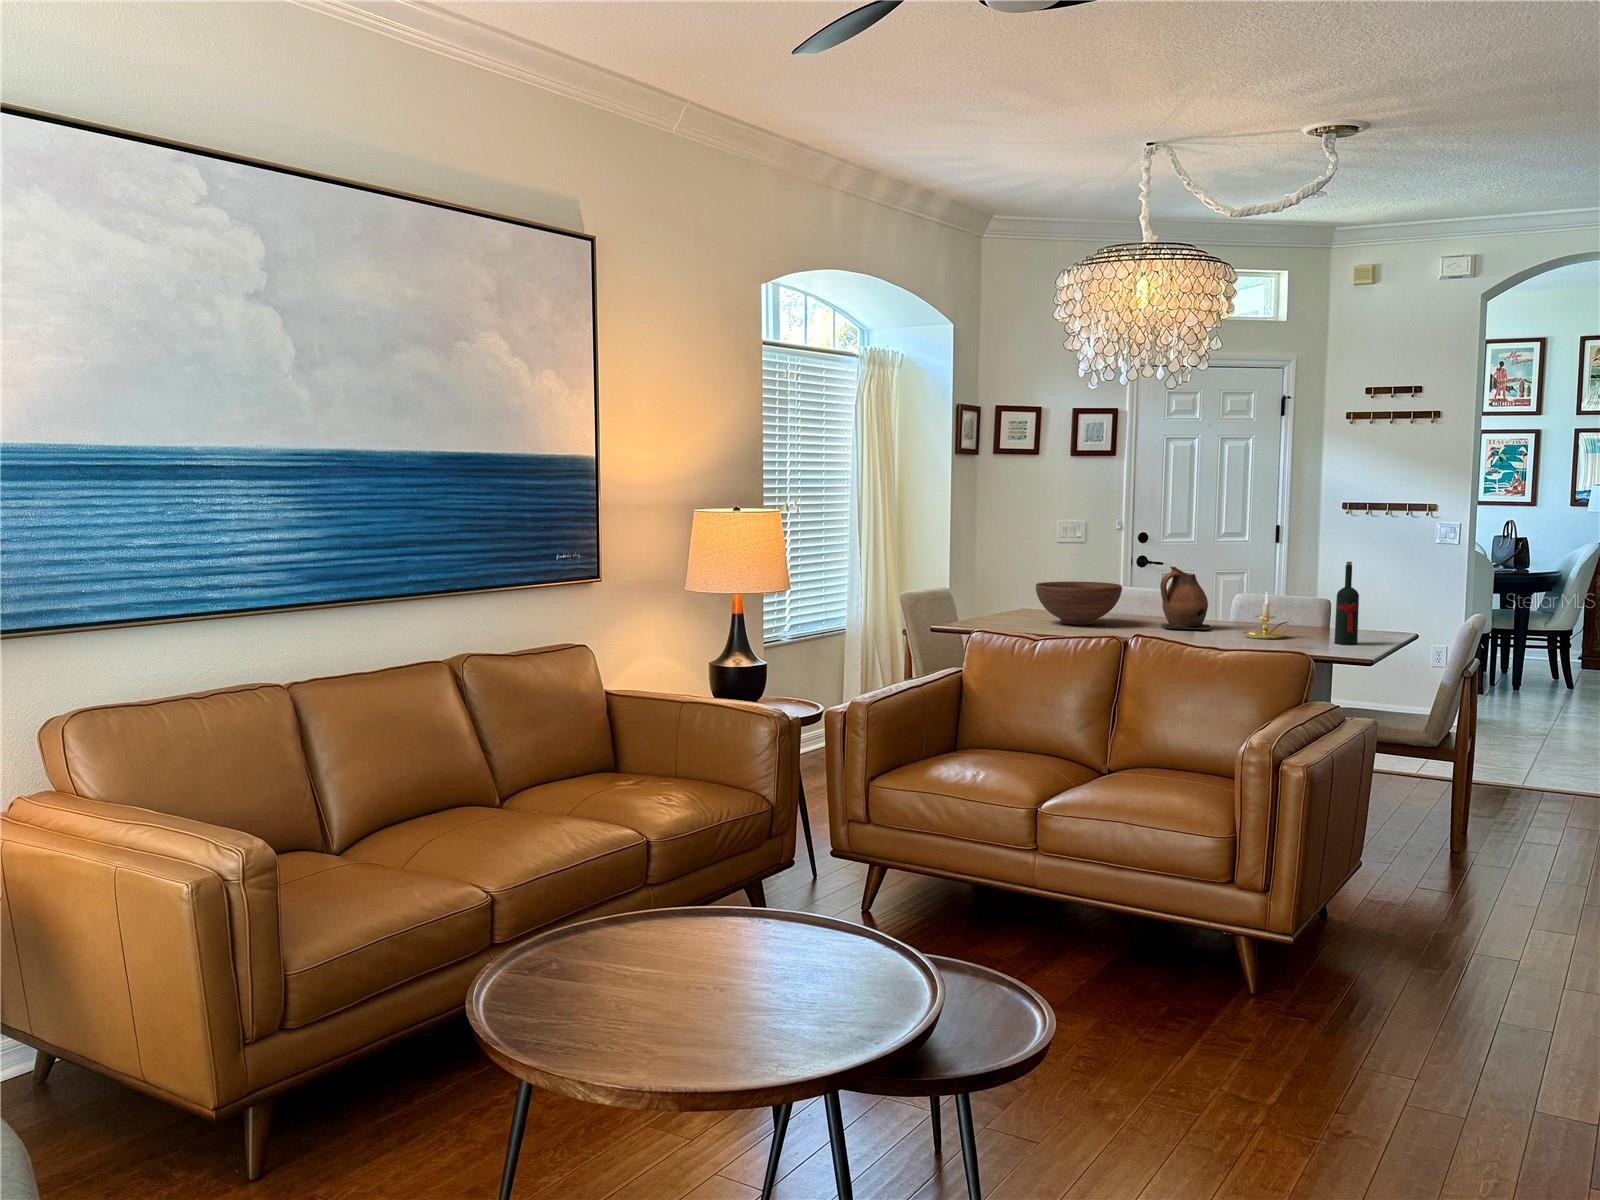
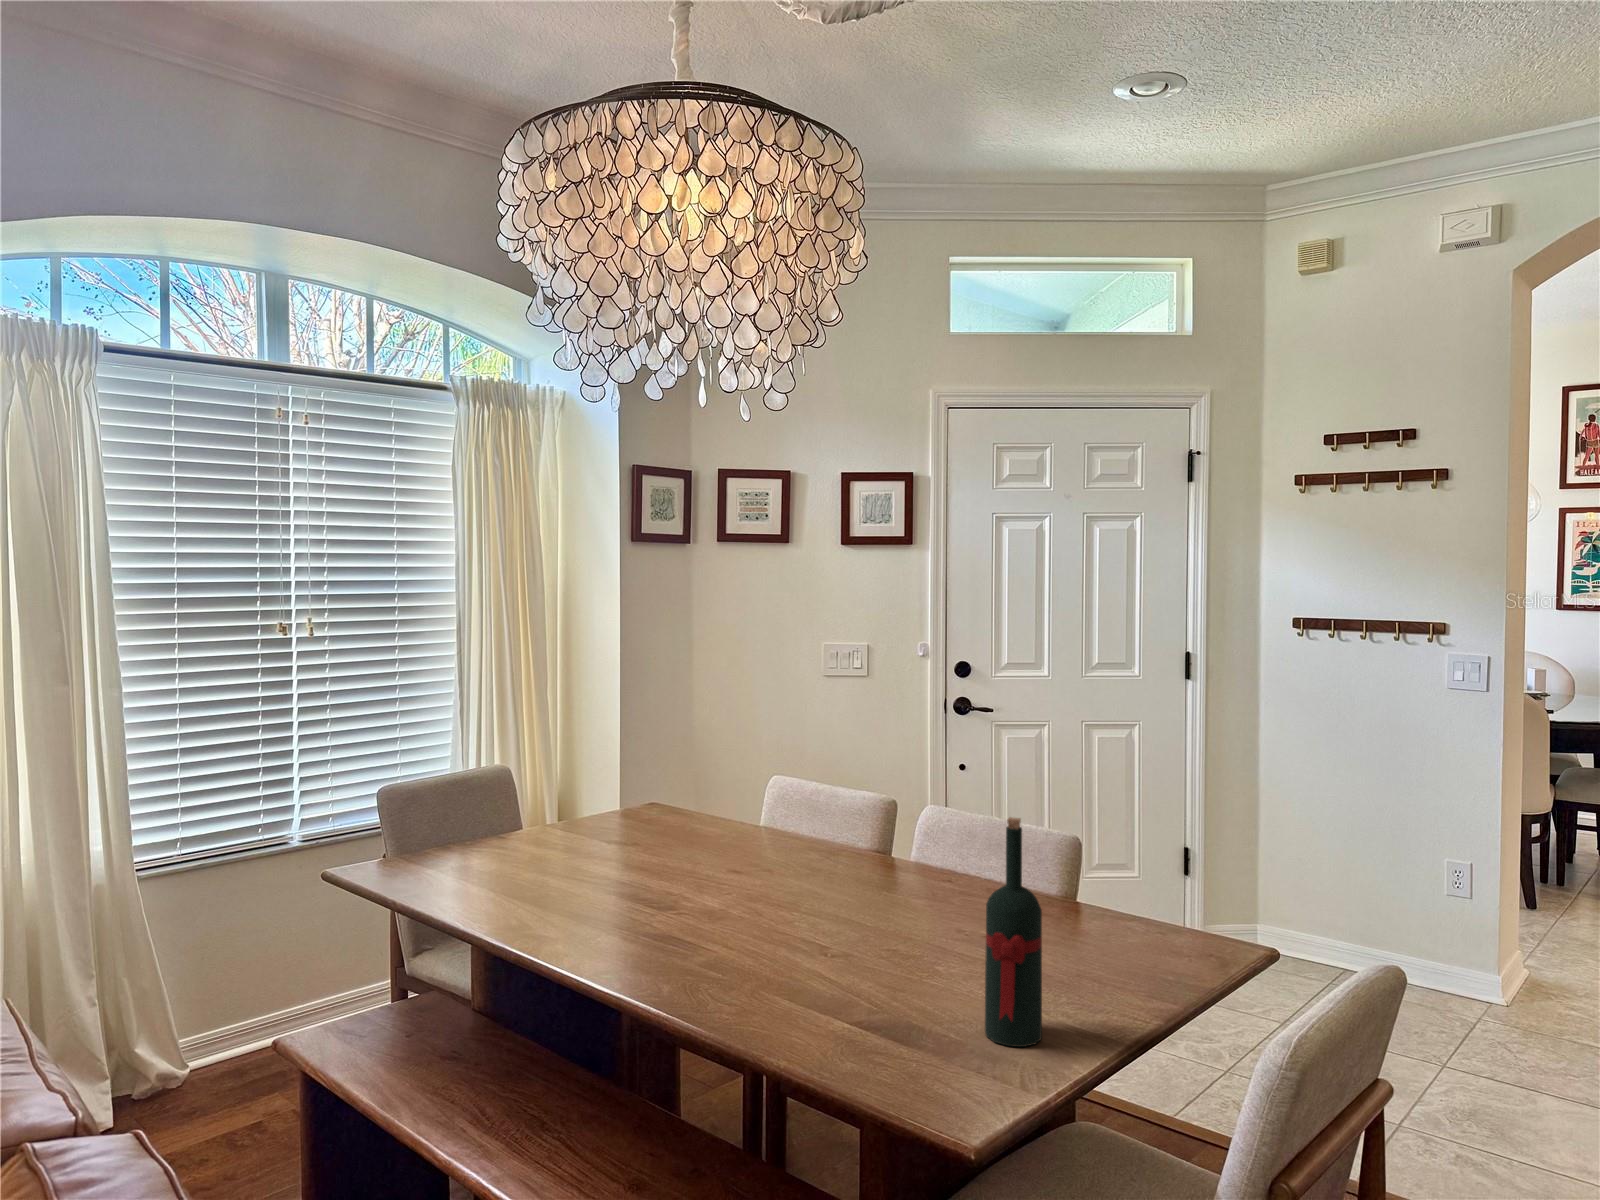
ceramic pitcher: present [1160,566,1210,630] -> none [703,776,829,928]
fruit bowl: present [1036,582,1122,625] -> none [495,783,668,885]
candle holder: present [1243,592,1290,639] -> none [807,865,932,989]

